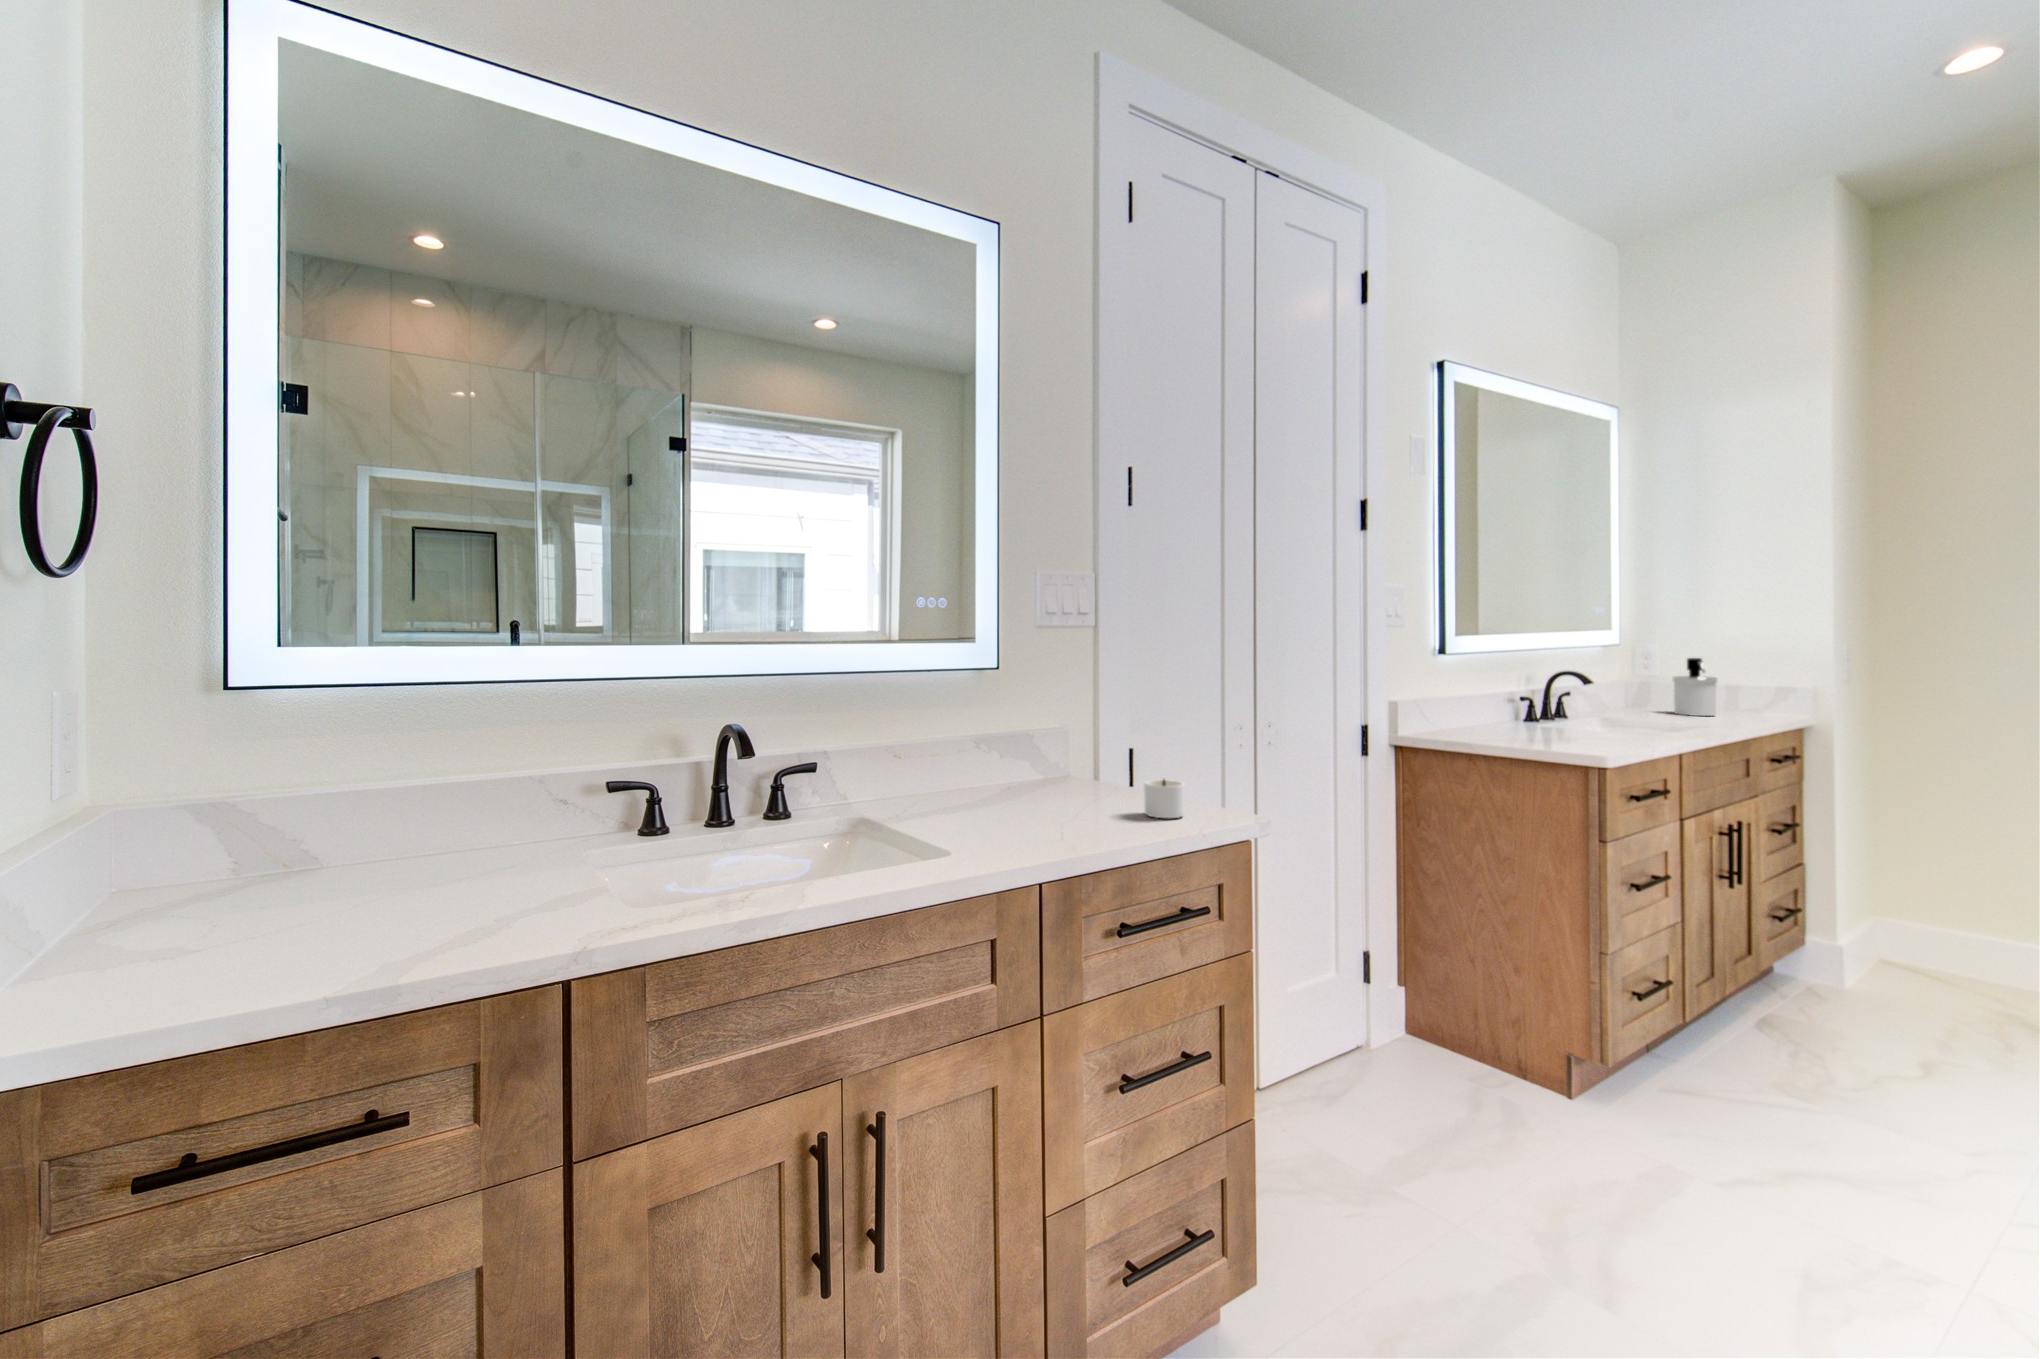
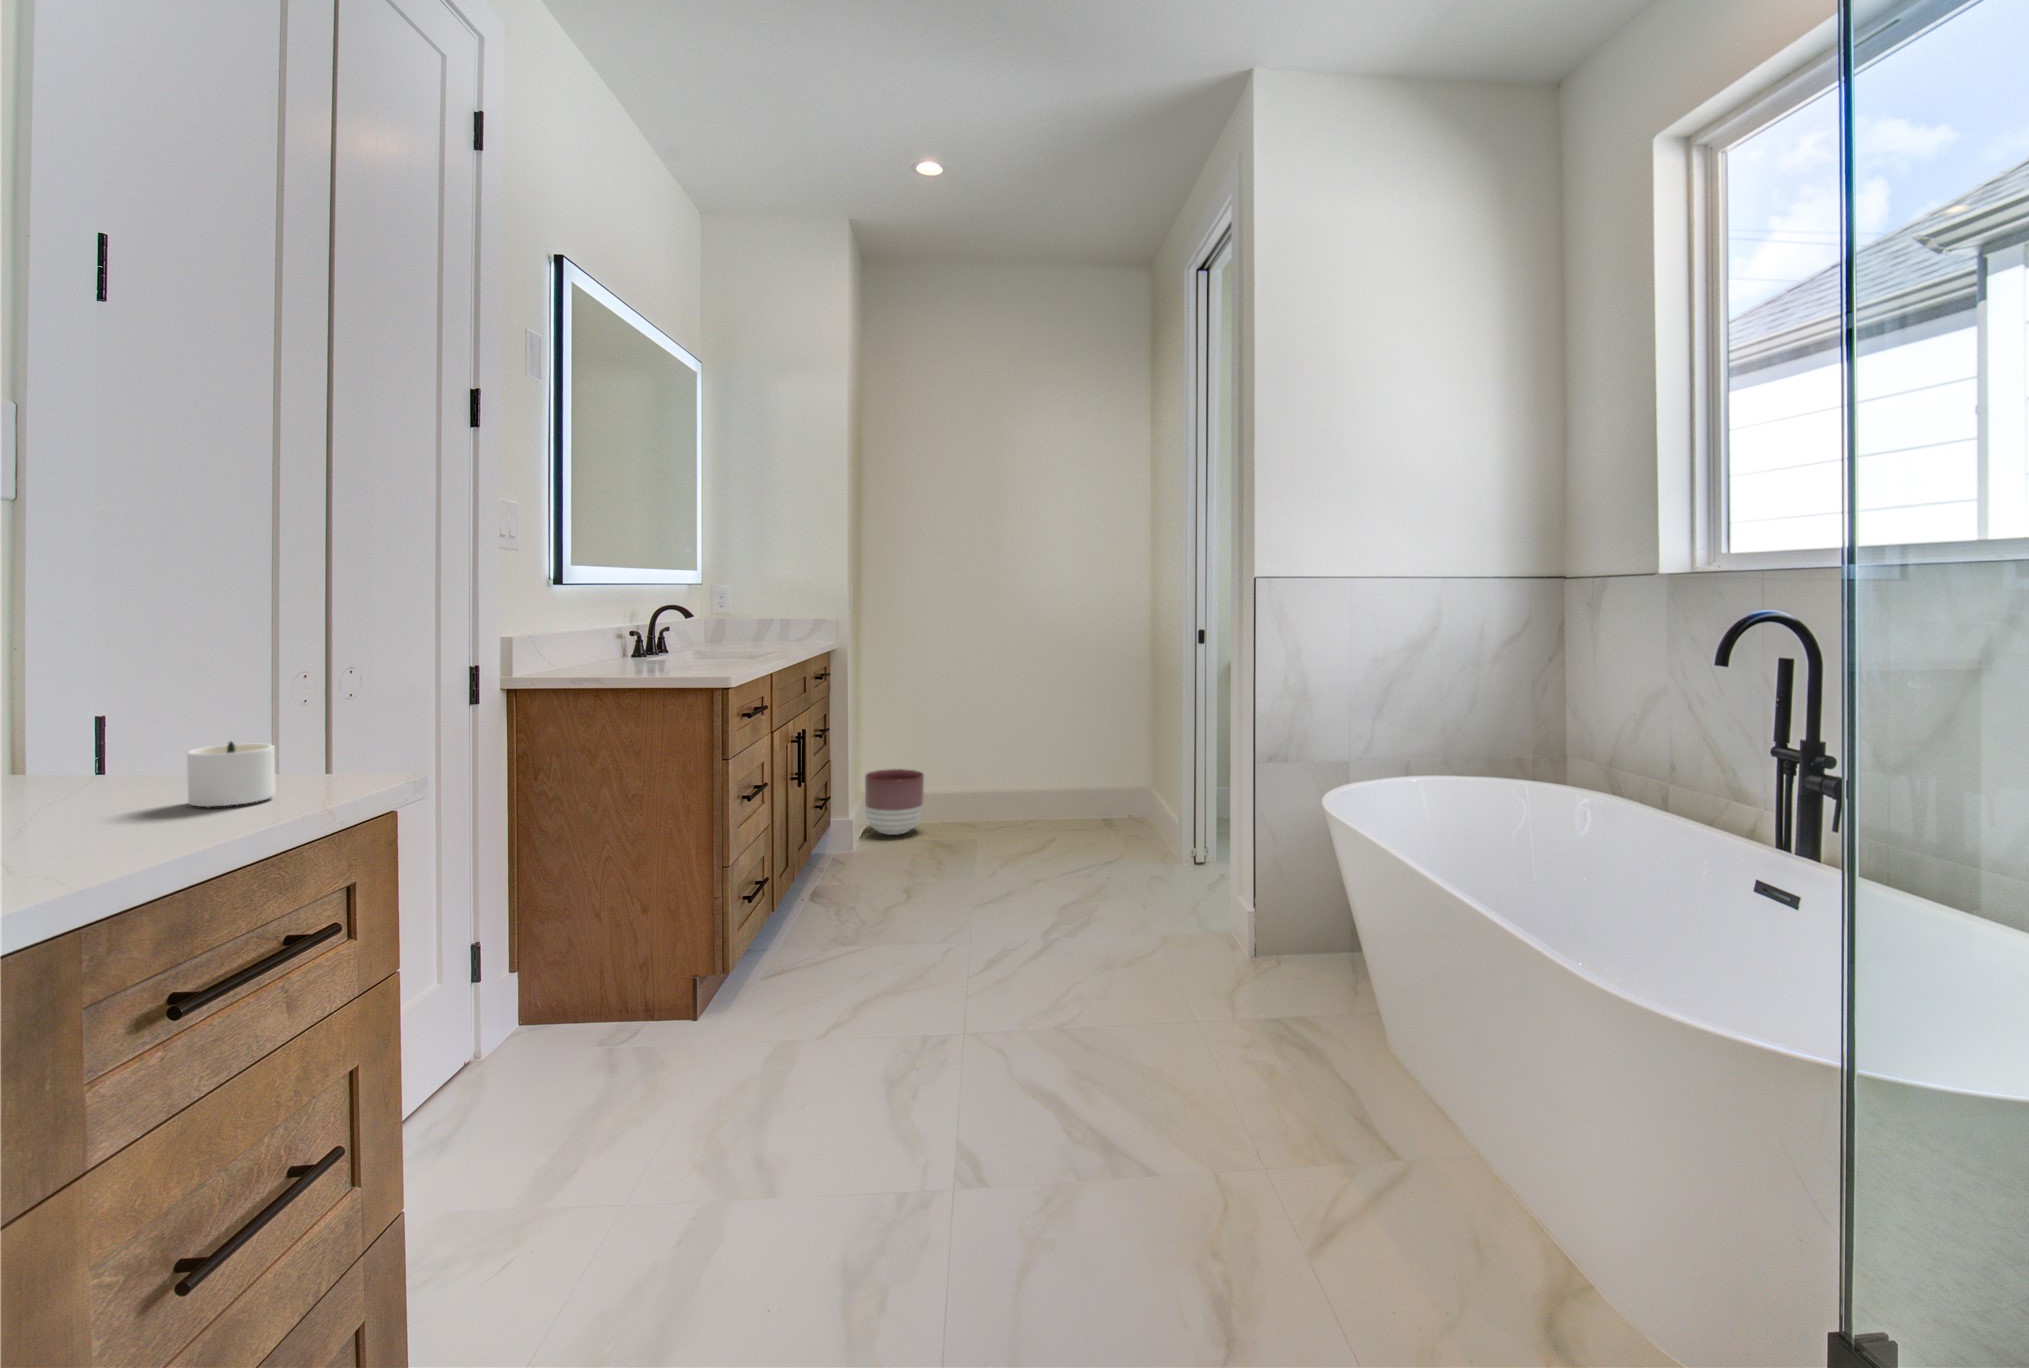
soap dispenser: present [1673,658,1717,716] -> none [744,598,776,647]
planter: none [1876,890,1995,988] -> present [865,769,924,835]

